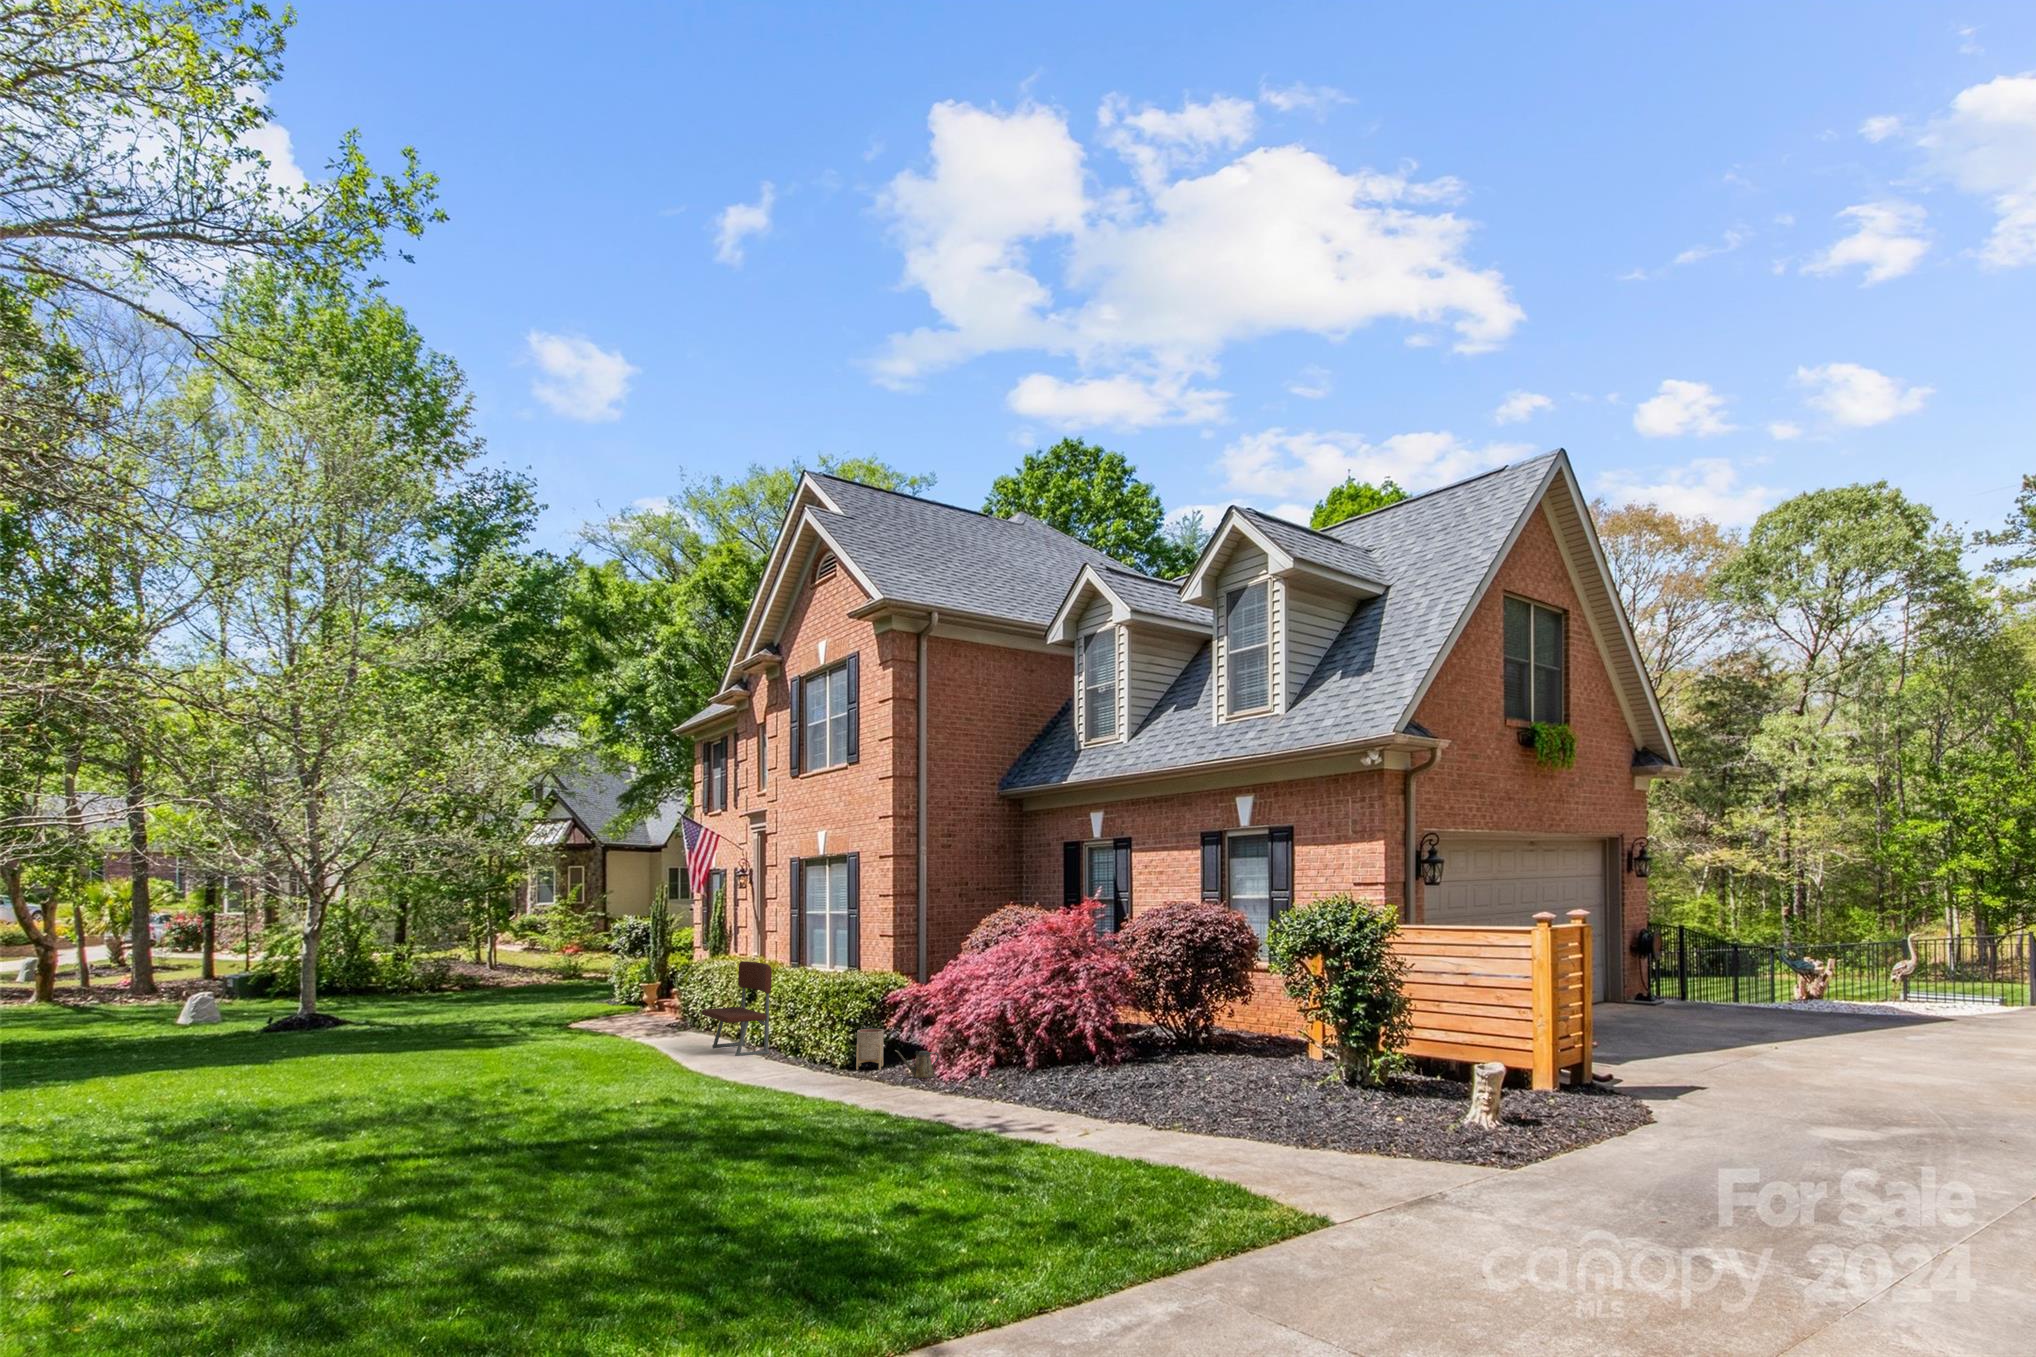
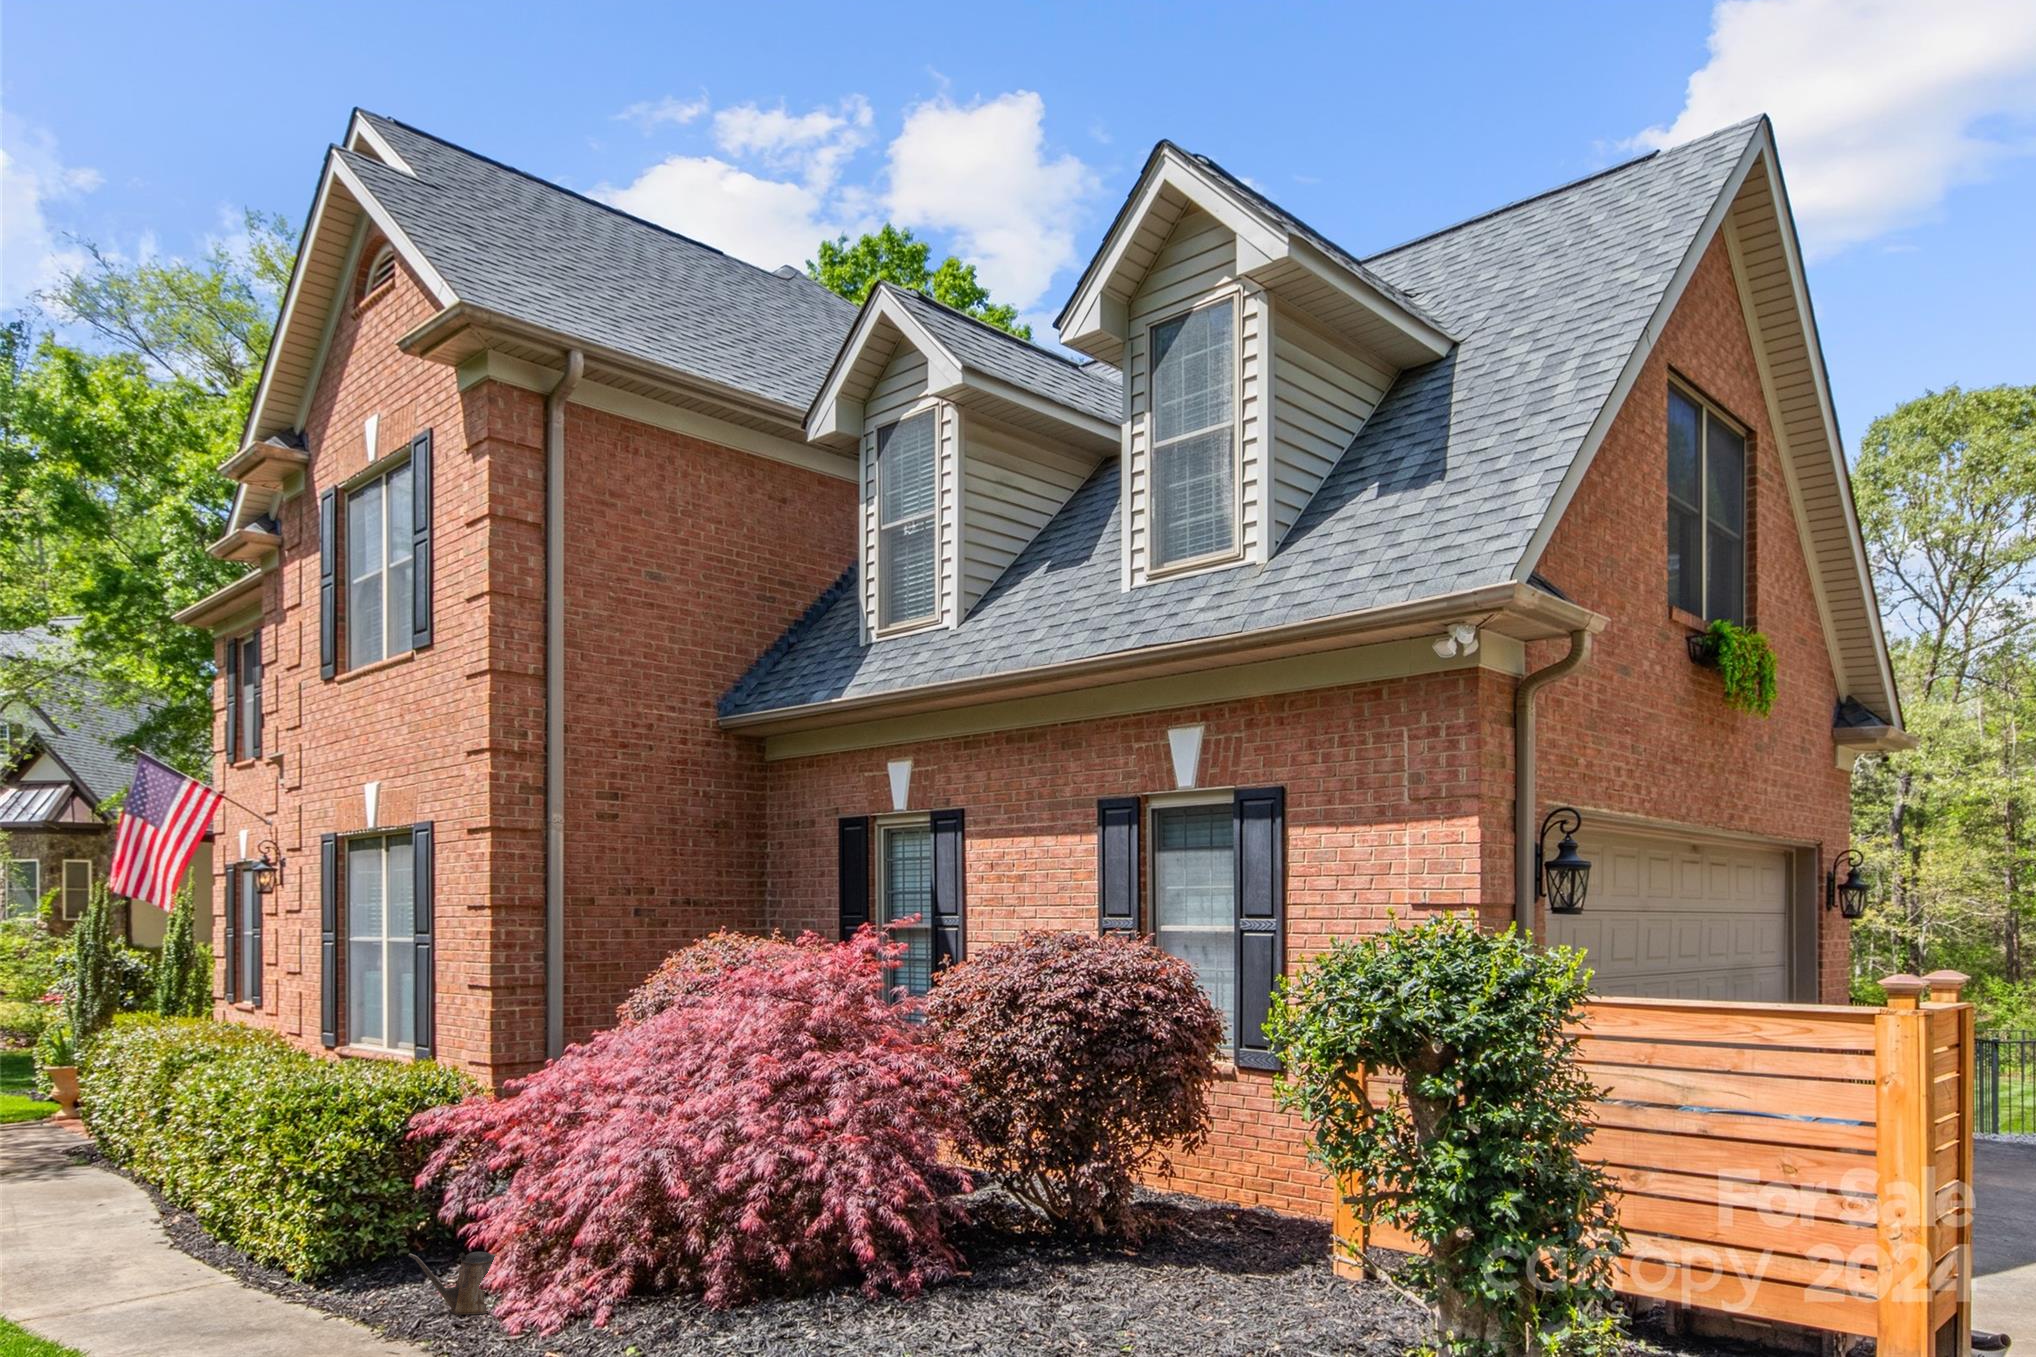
bench: present [702,961,772,1056] -> none [54,1038,201,1242]
planter: present [856,1029,884,1070] -> none [338,1192,409,1287]

